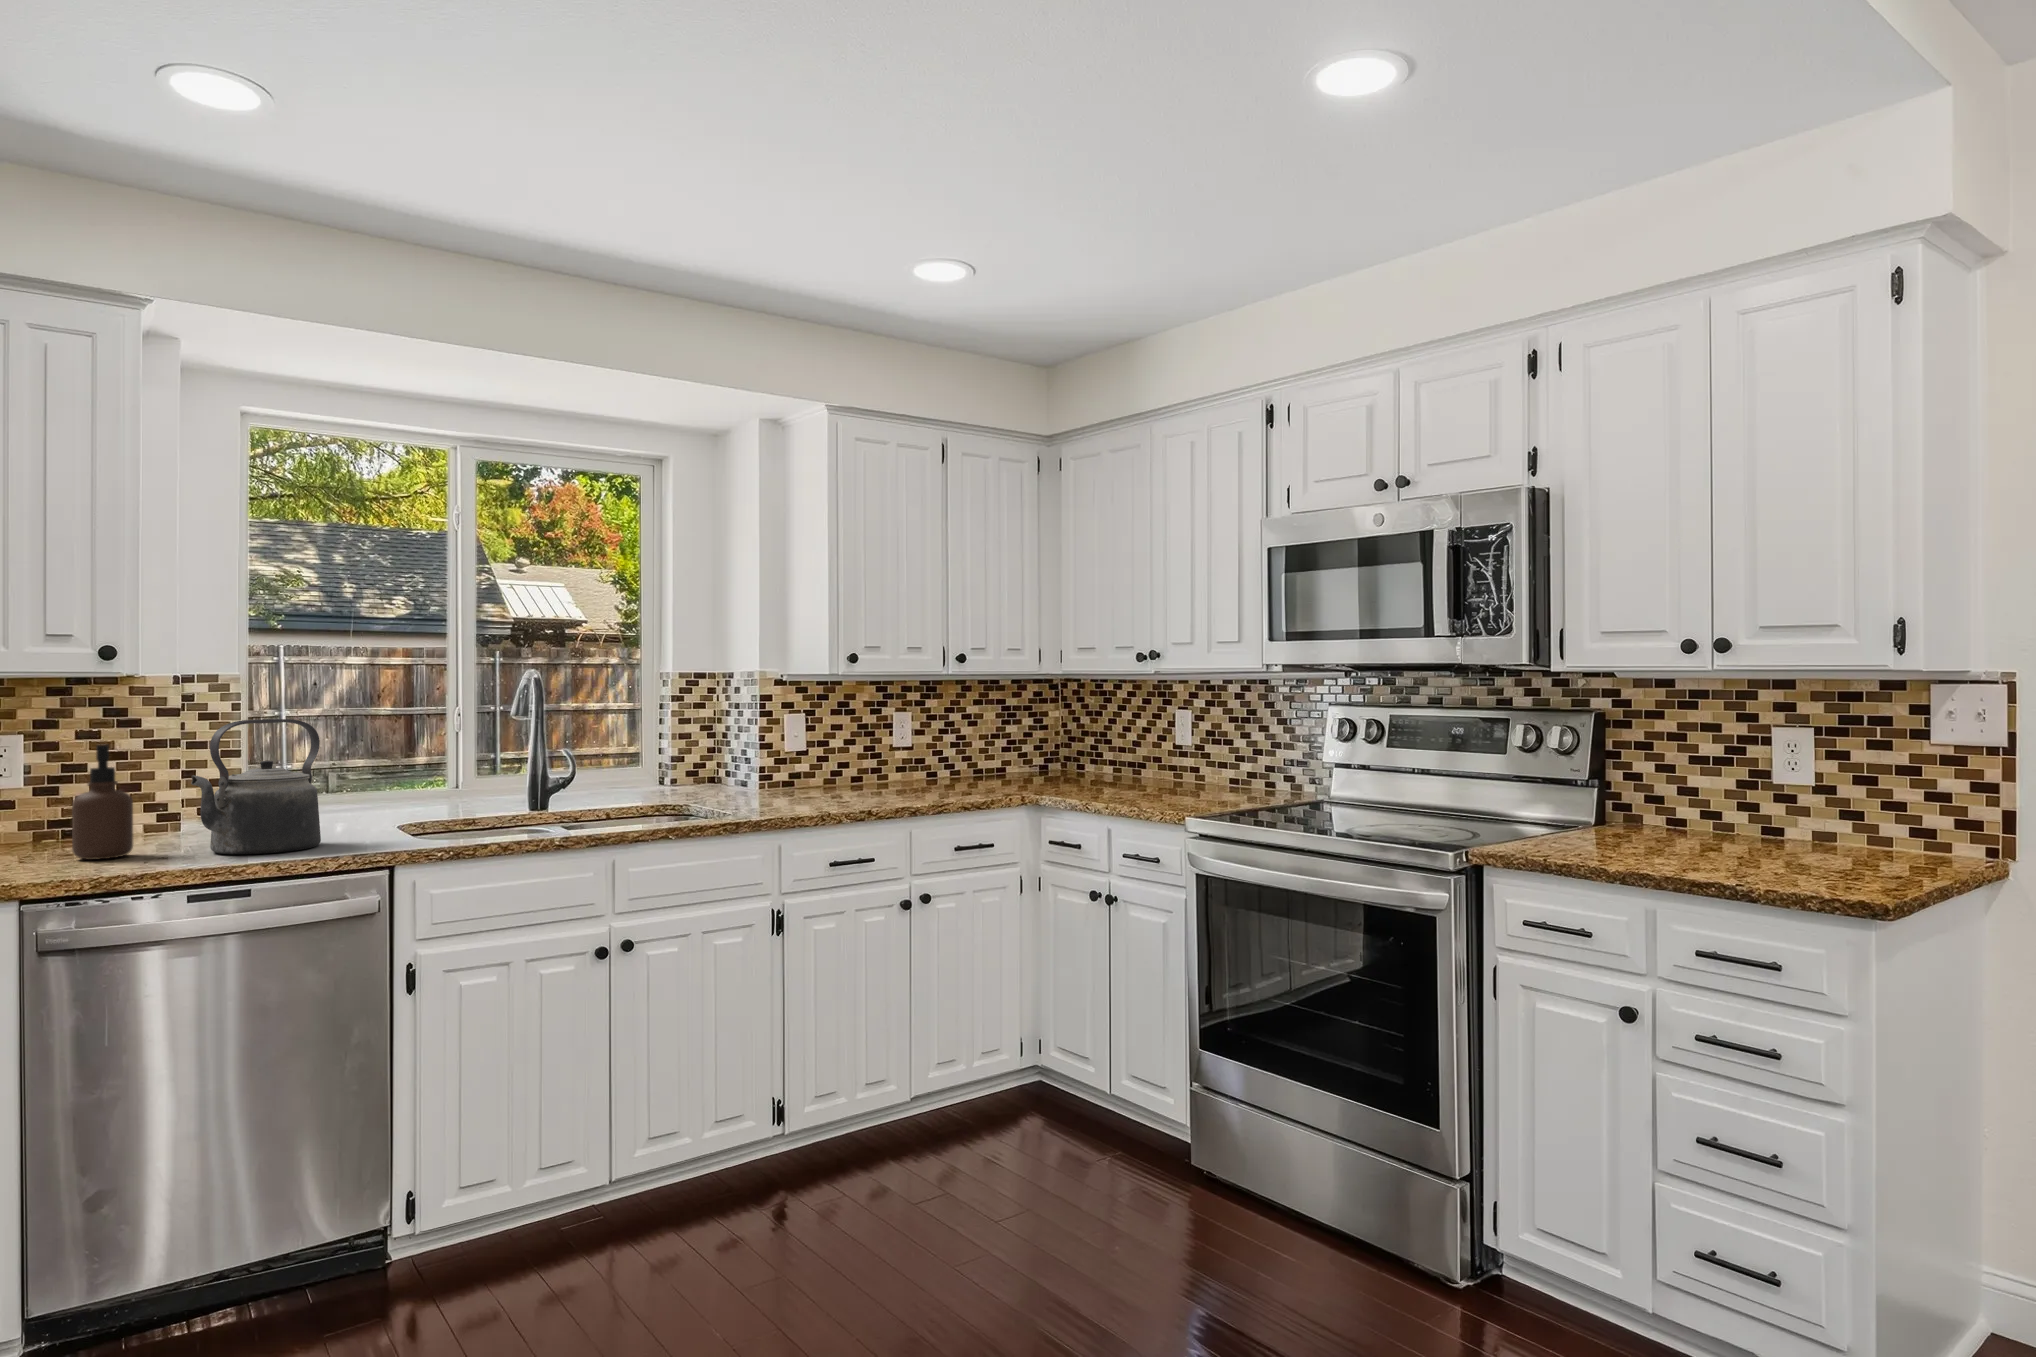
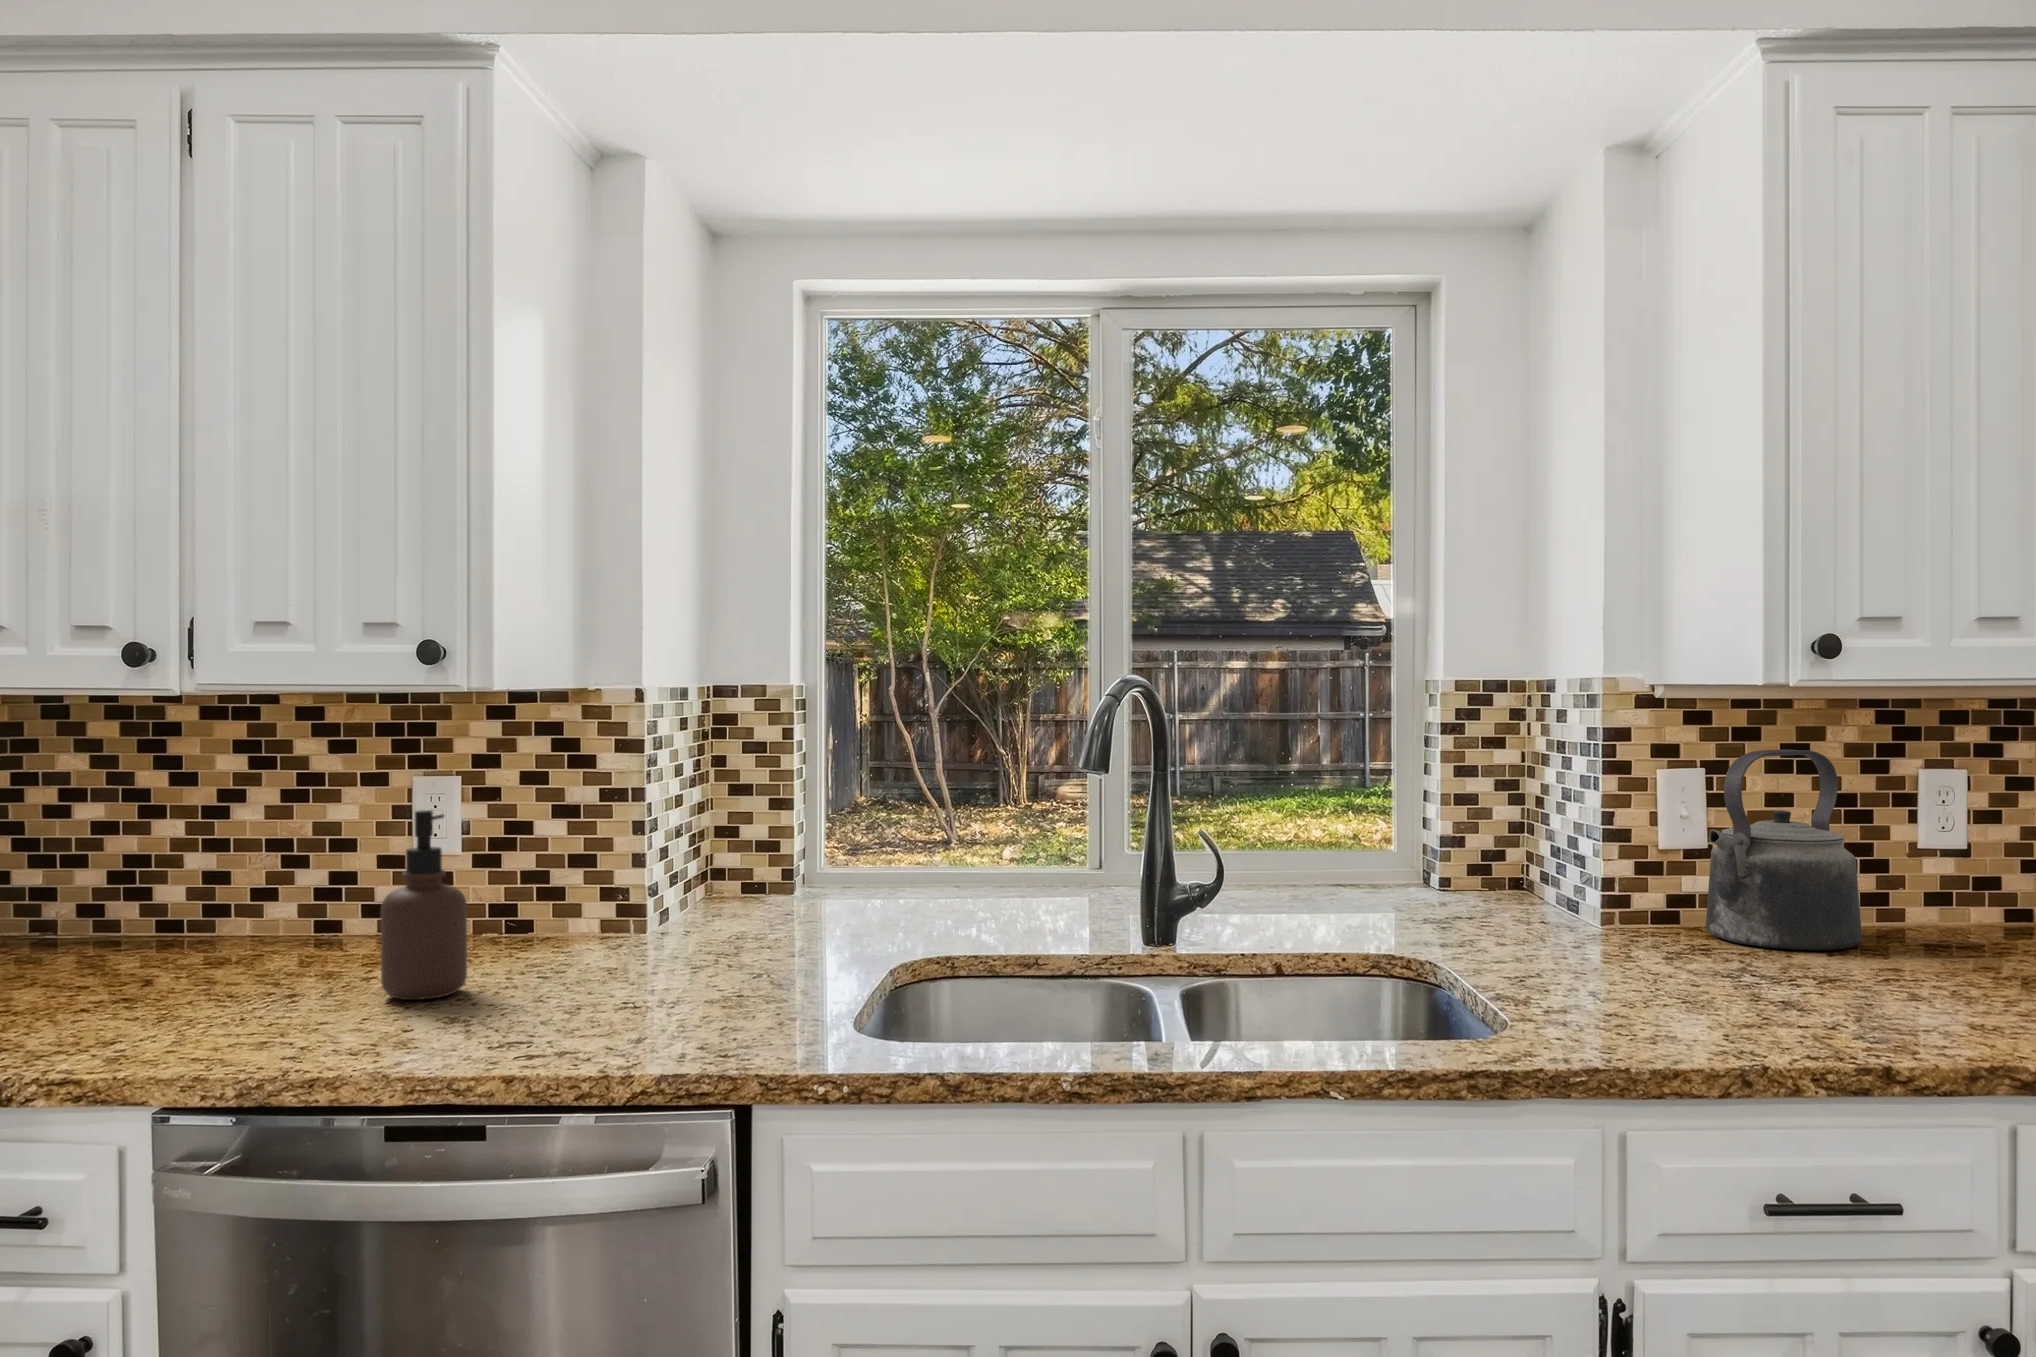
kettle: present [191,719,321,854] -> present [1706,750,1862,950]

